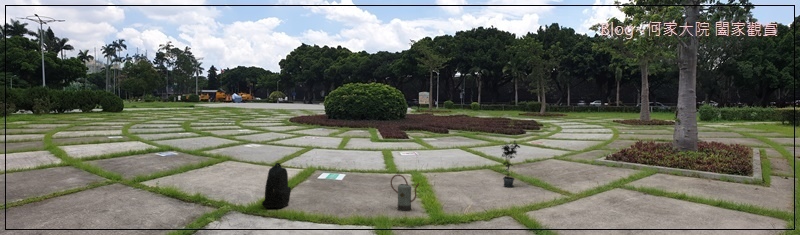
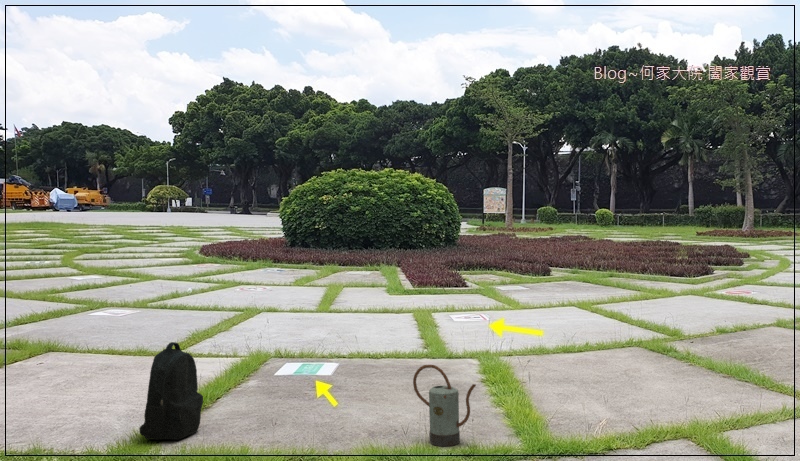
potted plant: present [502,141,520,187] -> none [659,285,706,388]

